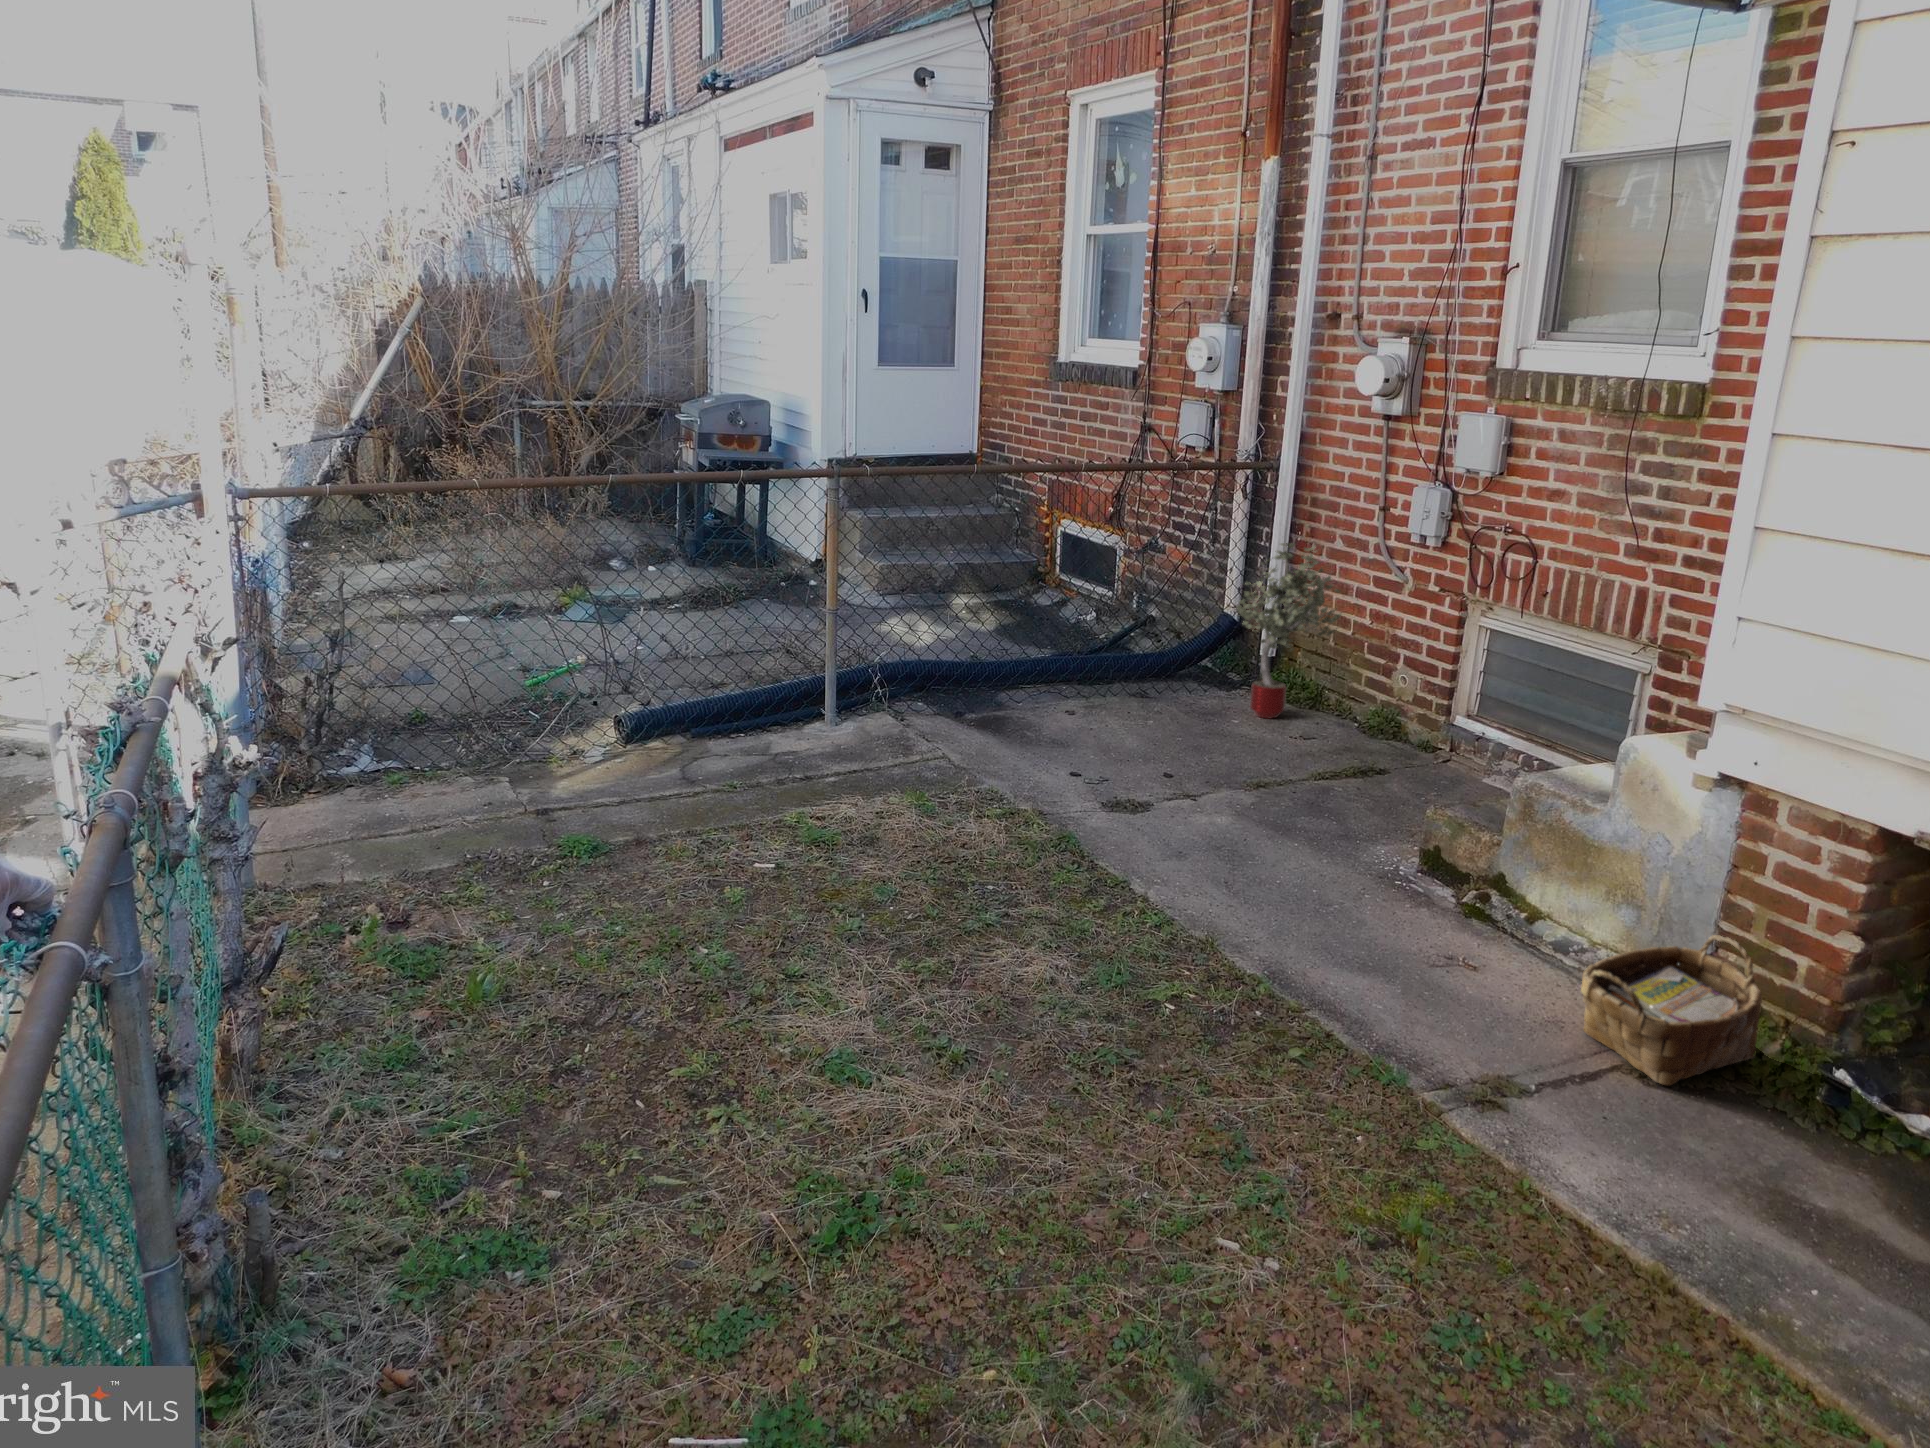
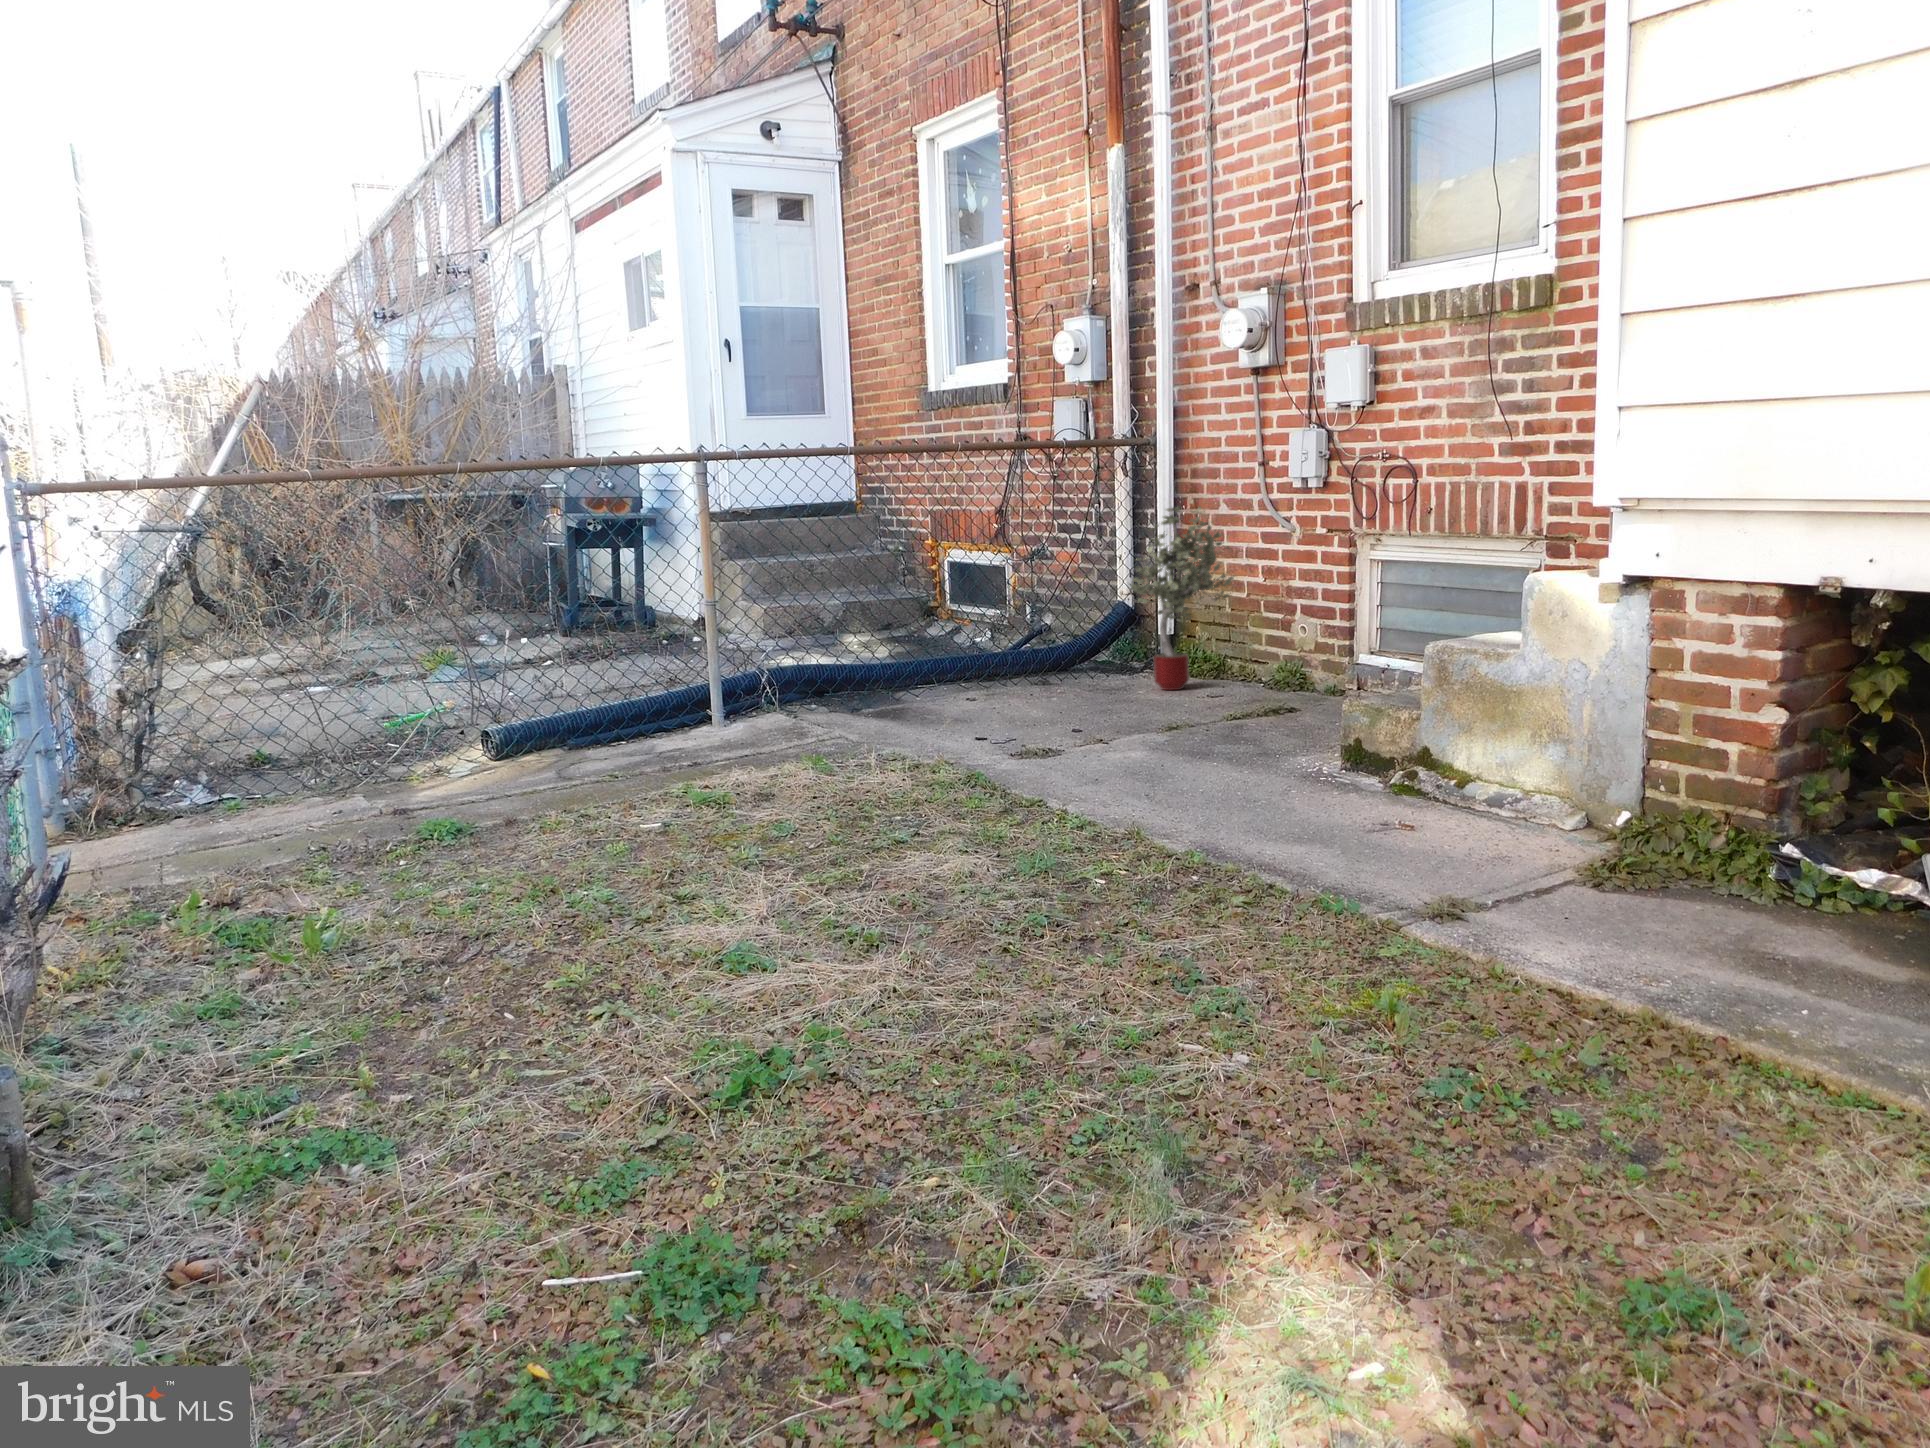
woven basket: present [1581,935,1762,1085] -> none [1516,742,1696,887]

